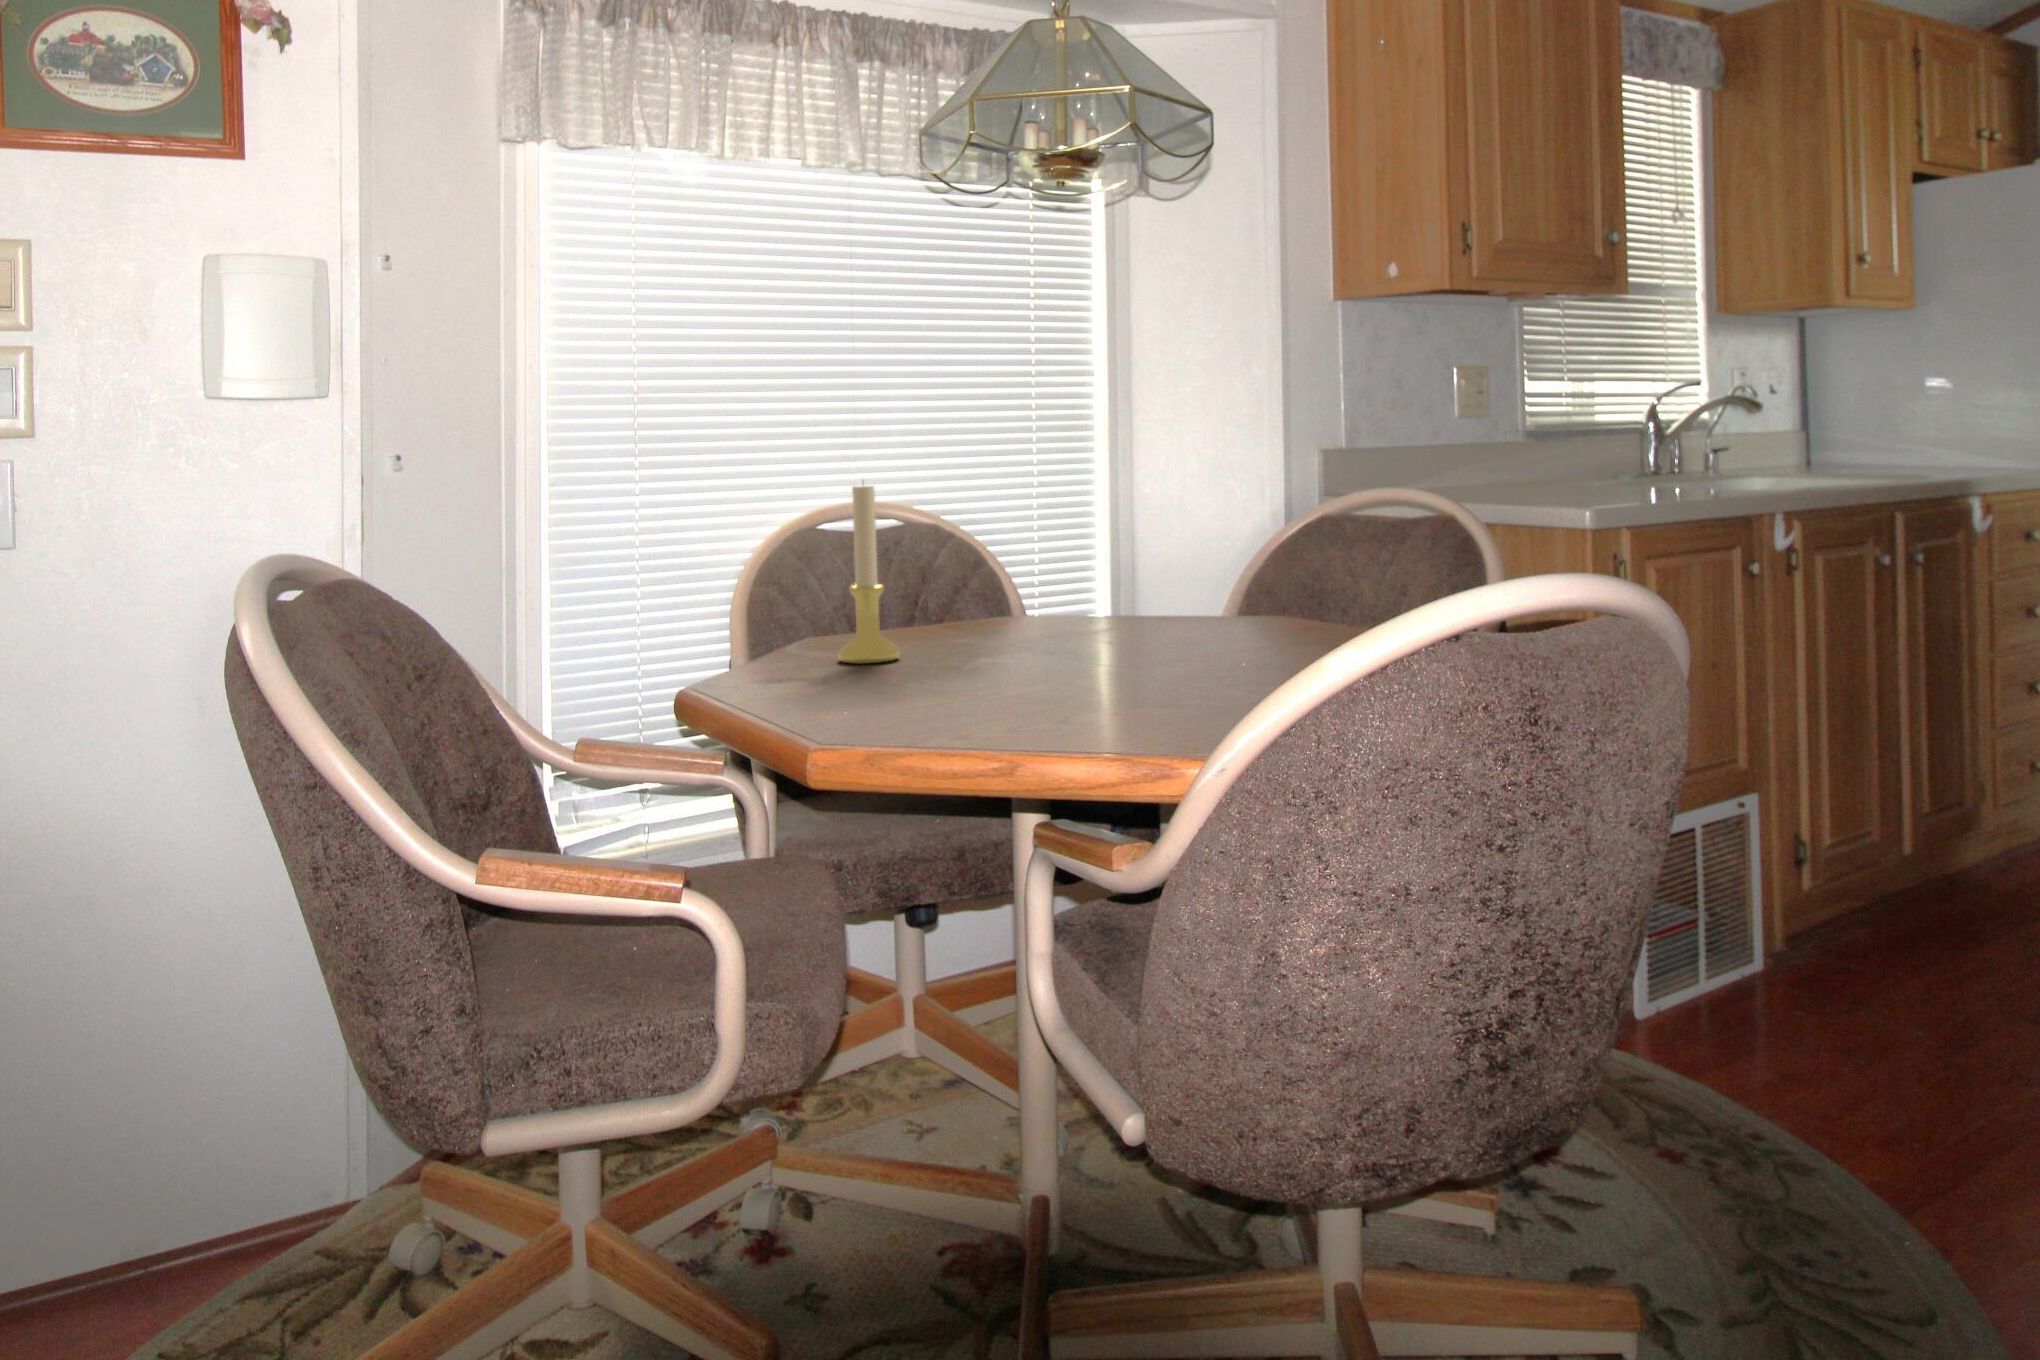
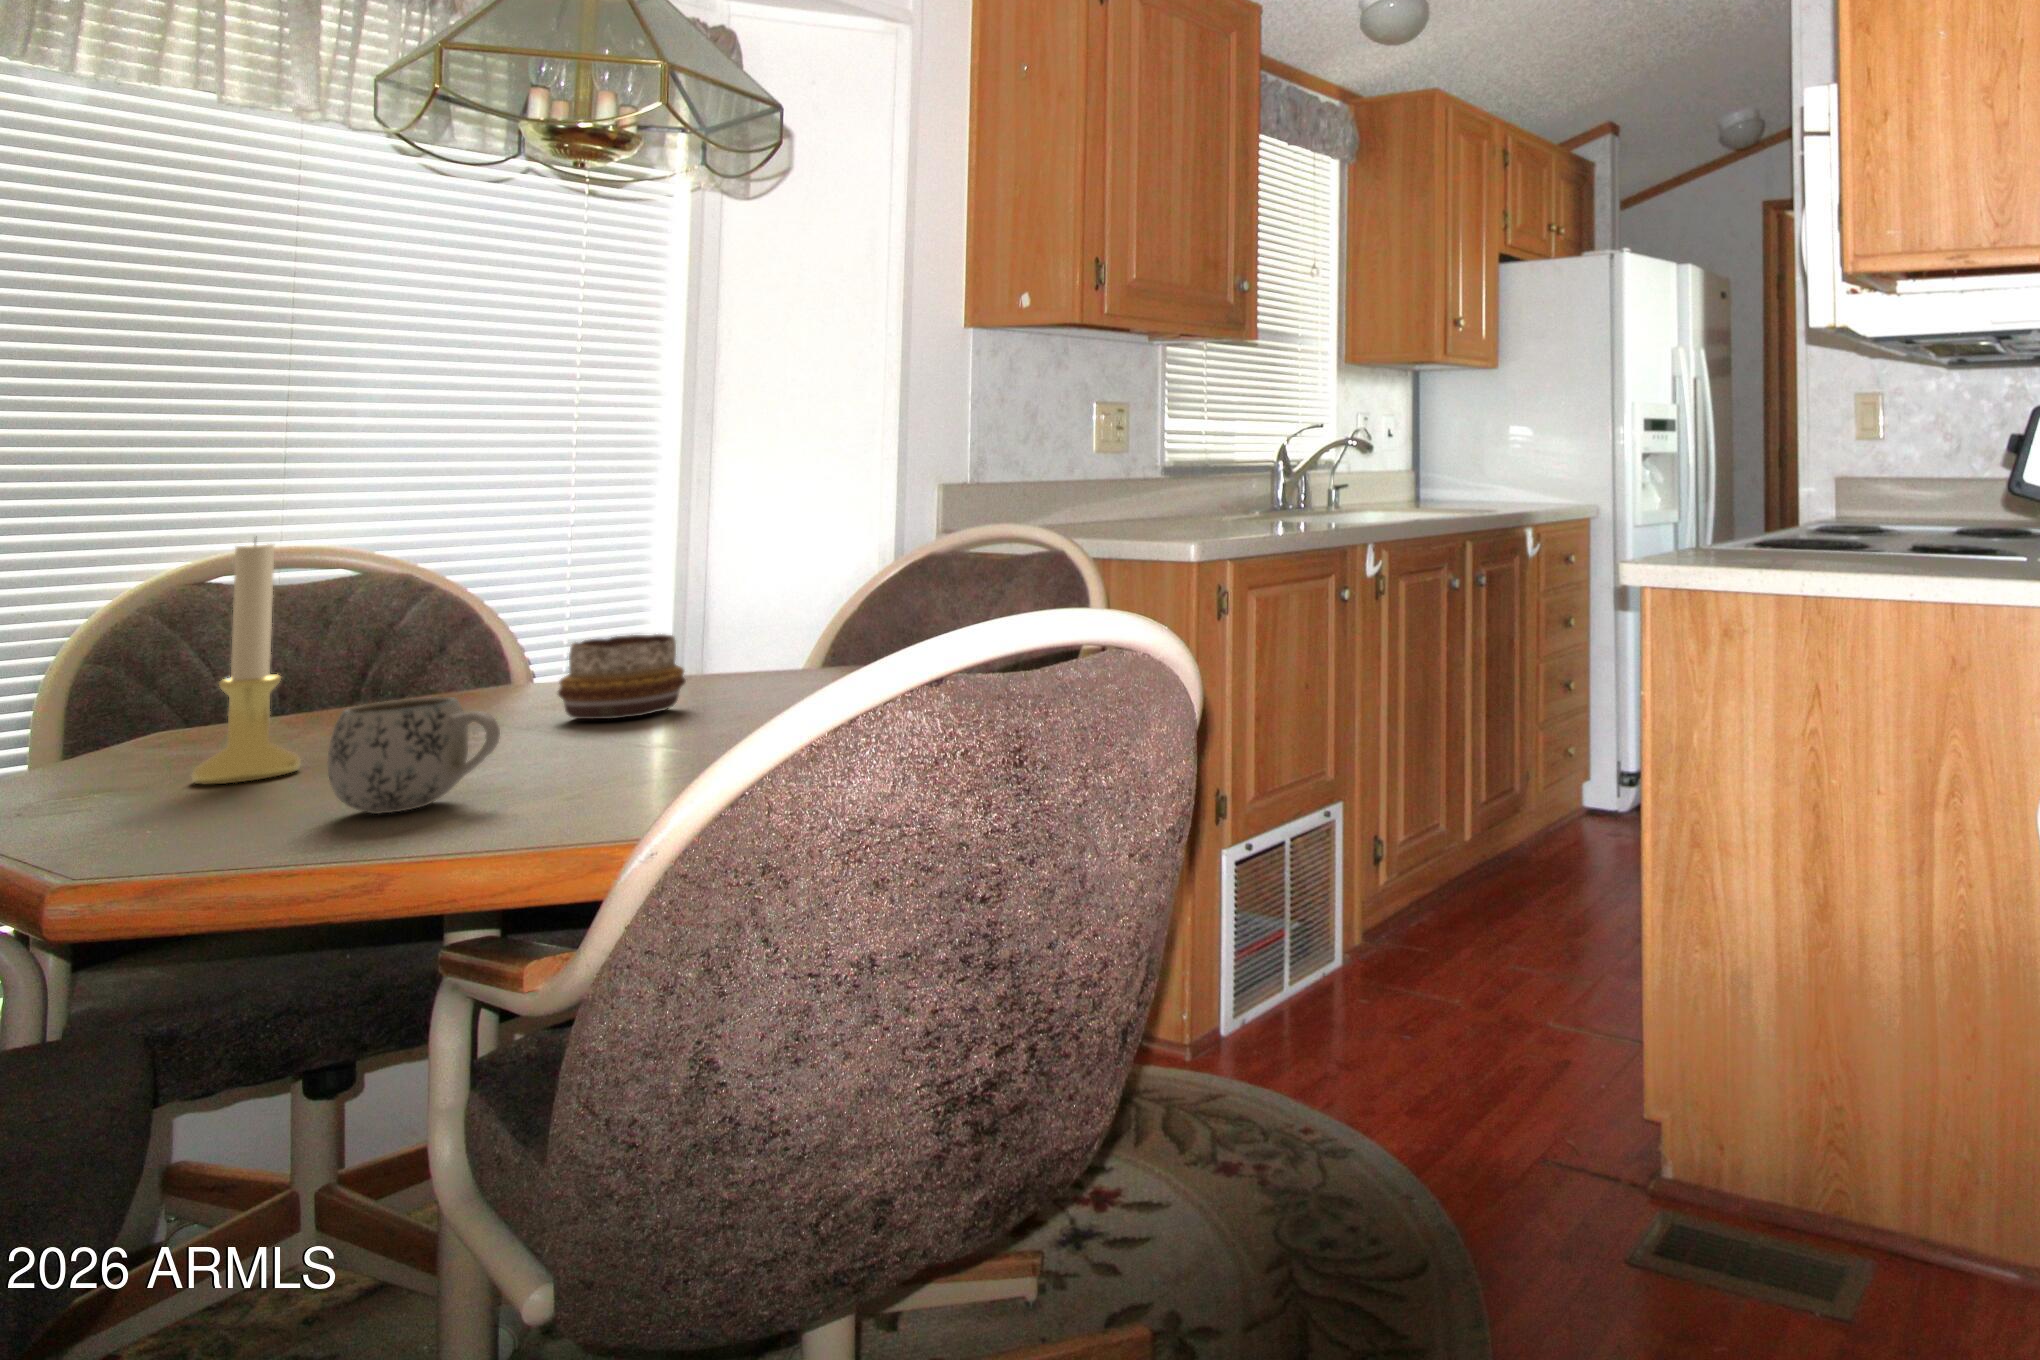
decorative bowl: none [1054,569,1146,637] -> present [558,634,685,719]
mug: none [930,607,1041,697] -> present [328,697,500,814]

